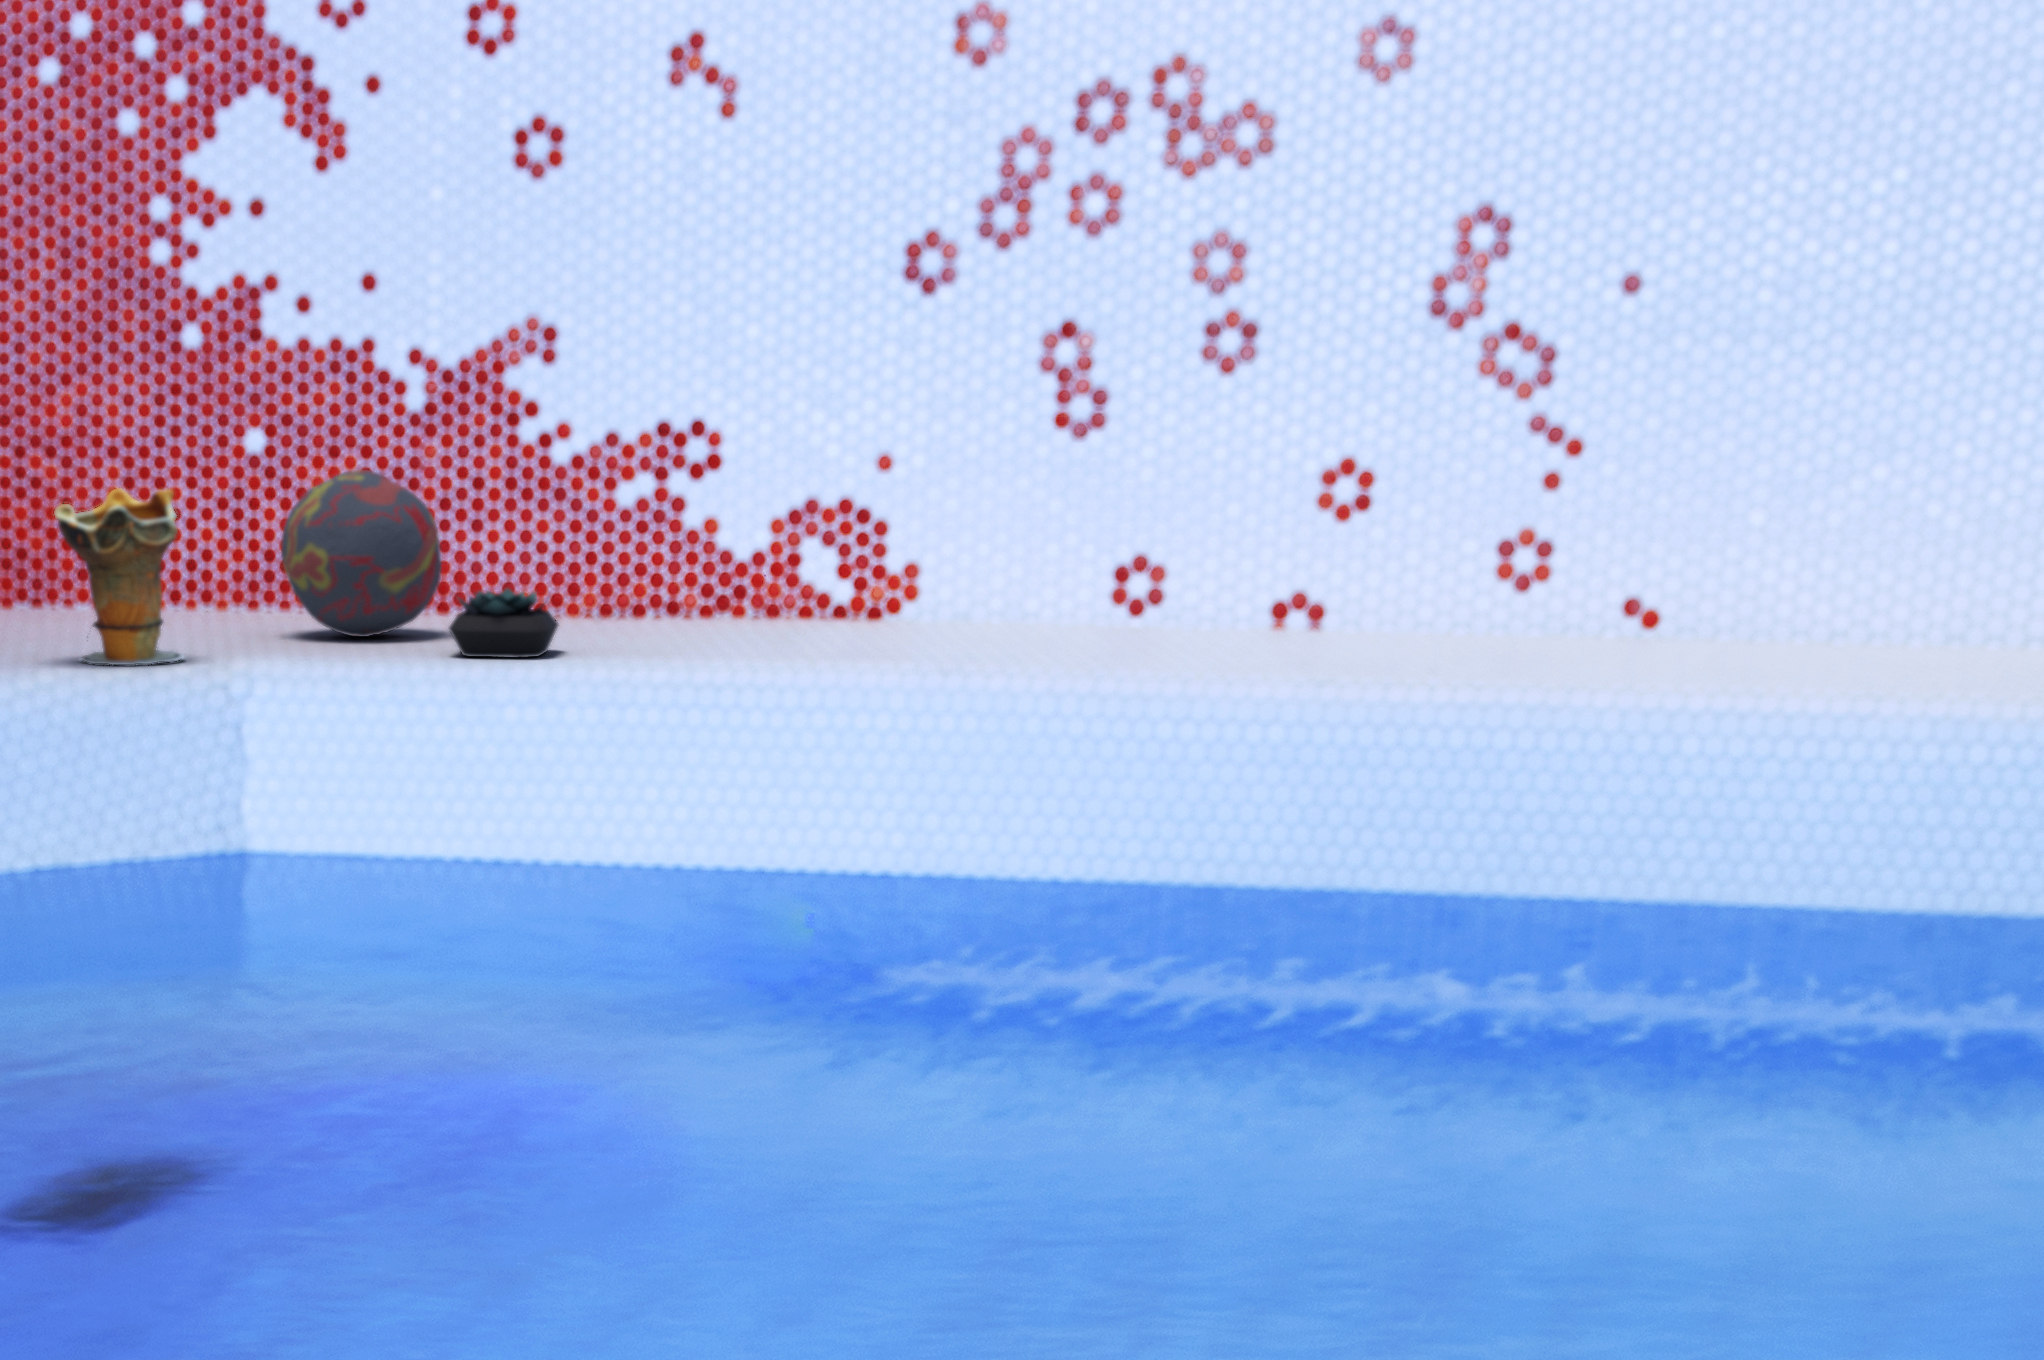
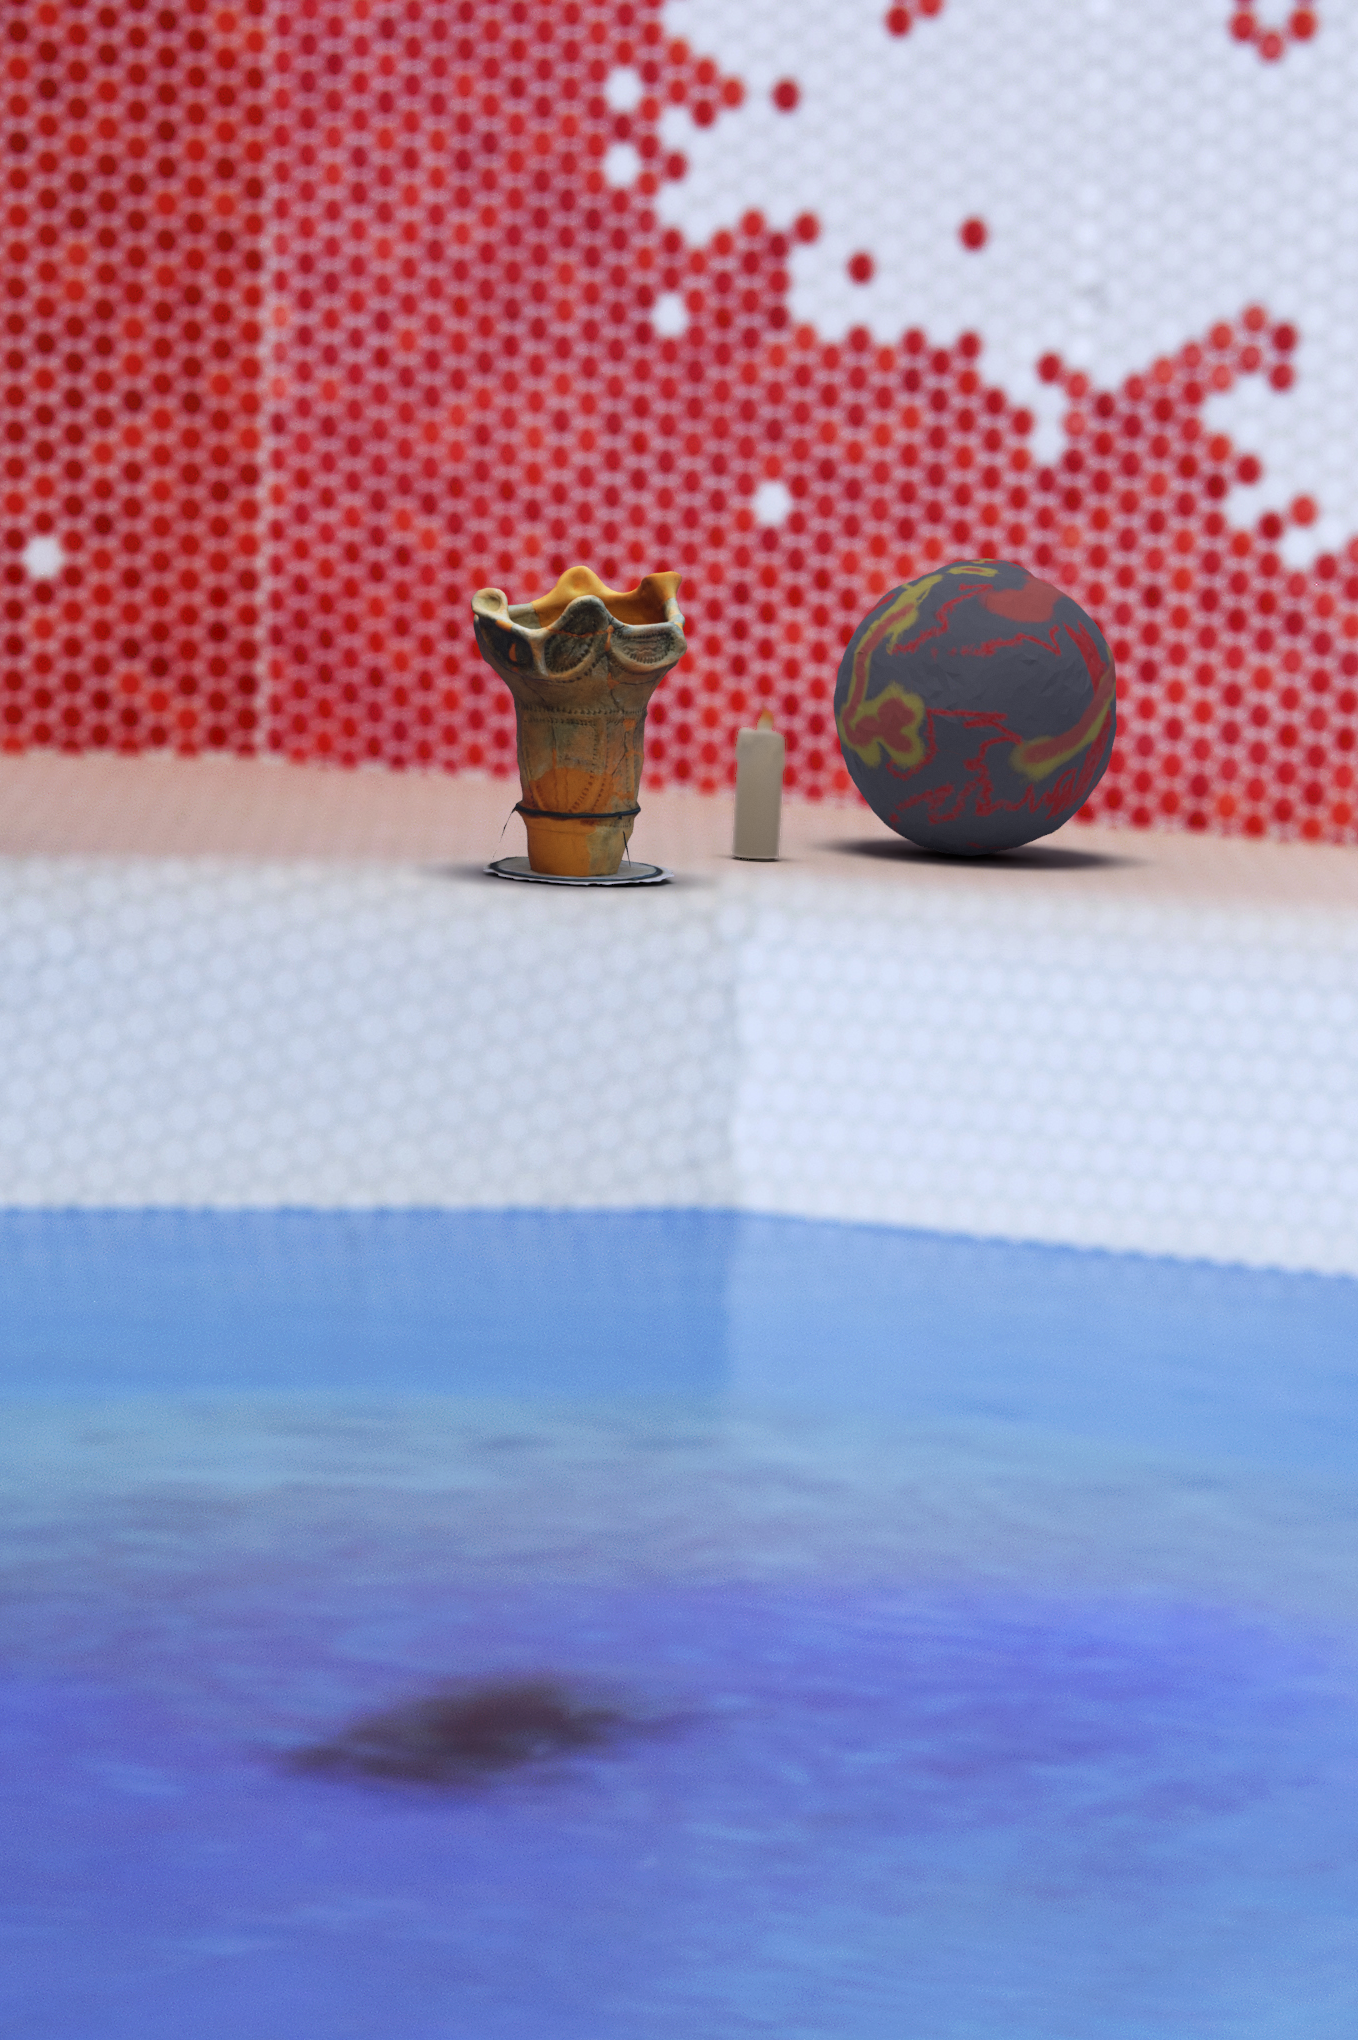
candle: none [223,557,254,646] -> present [732,705,785,859]
succulent plant: present [449,588,558,658] -> none [1145,781,1342,910]

